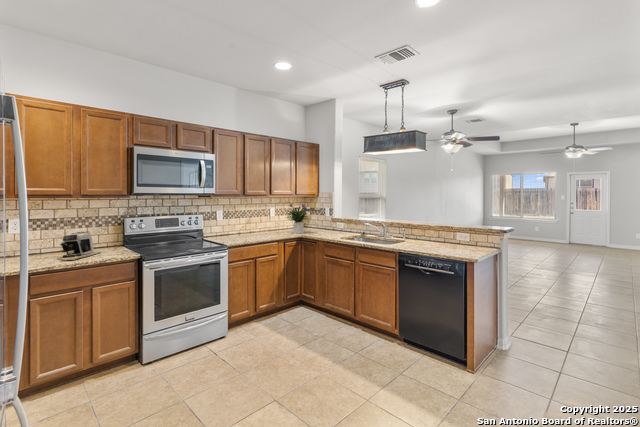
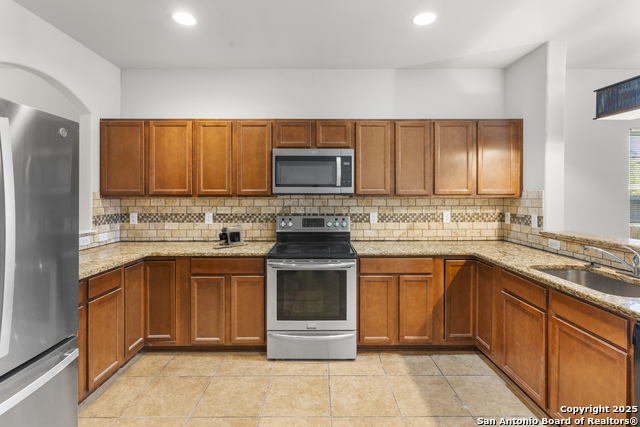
flower arrangement: present [287,204,310,233] -> none [449,204,497,249]

